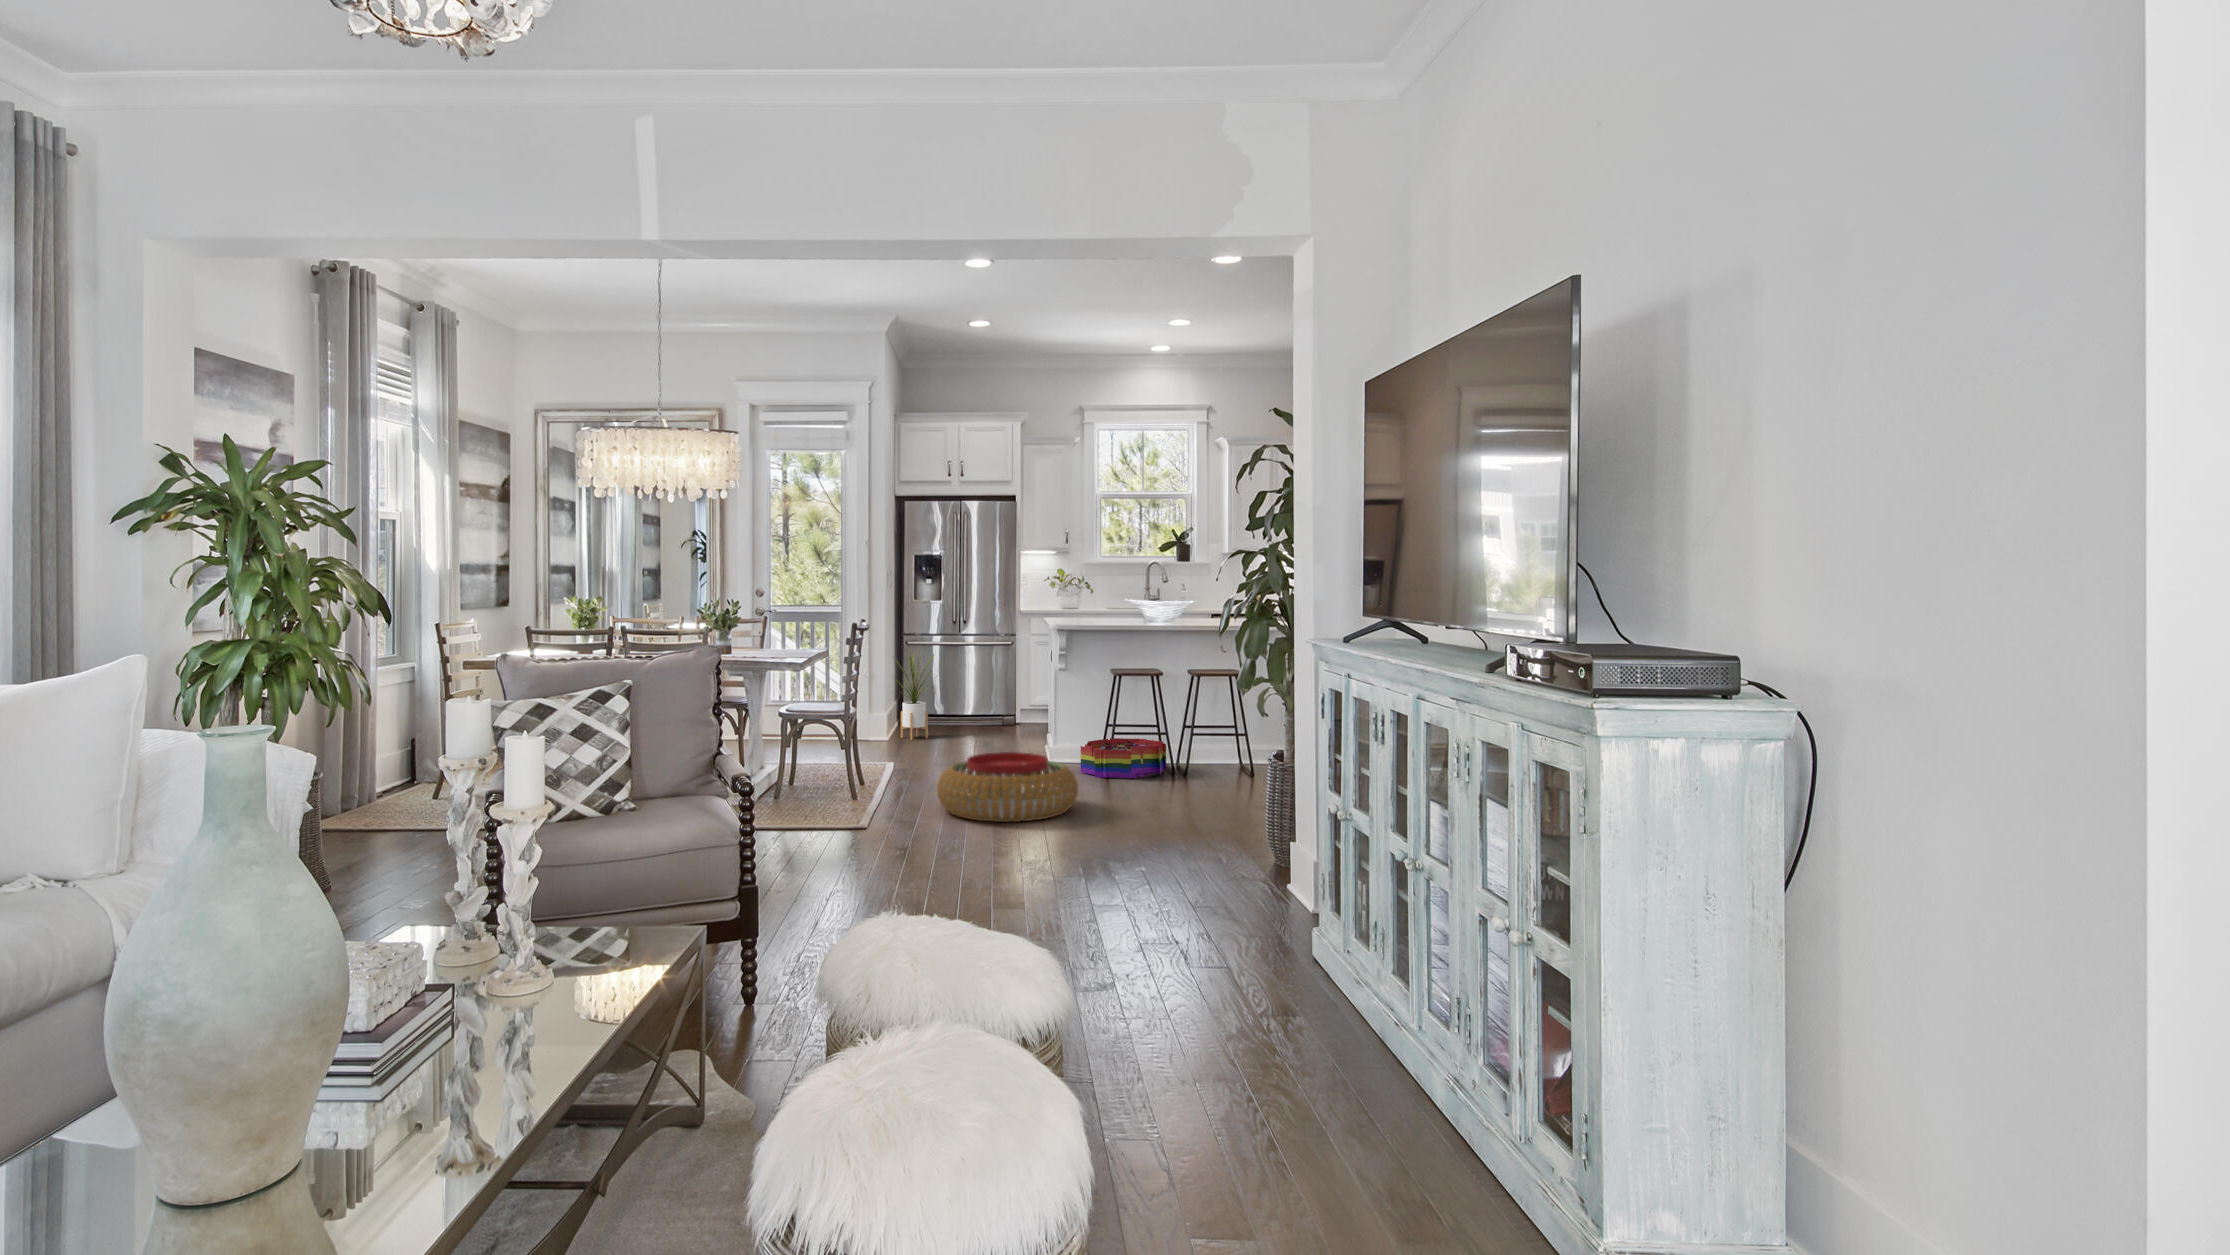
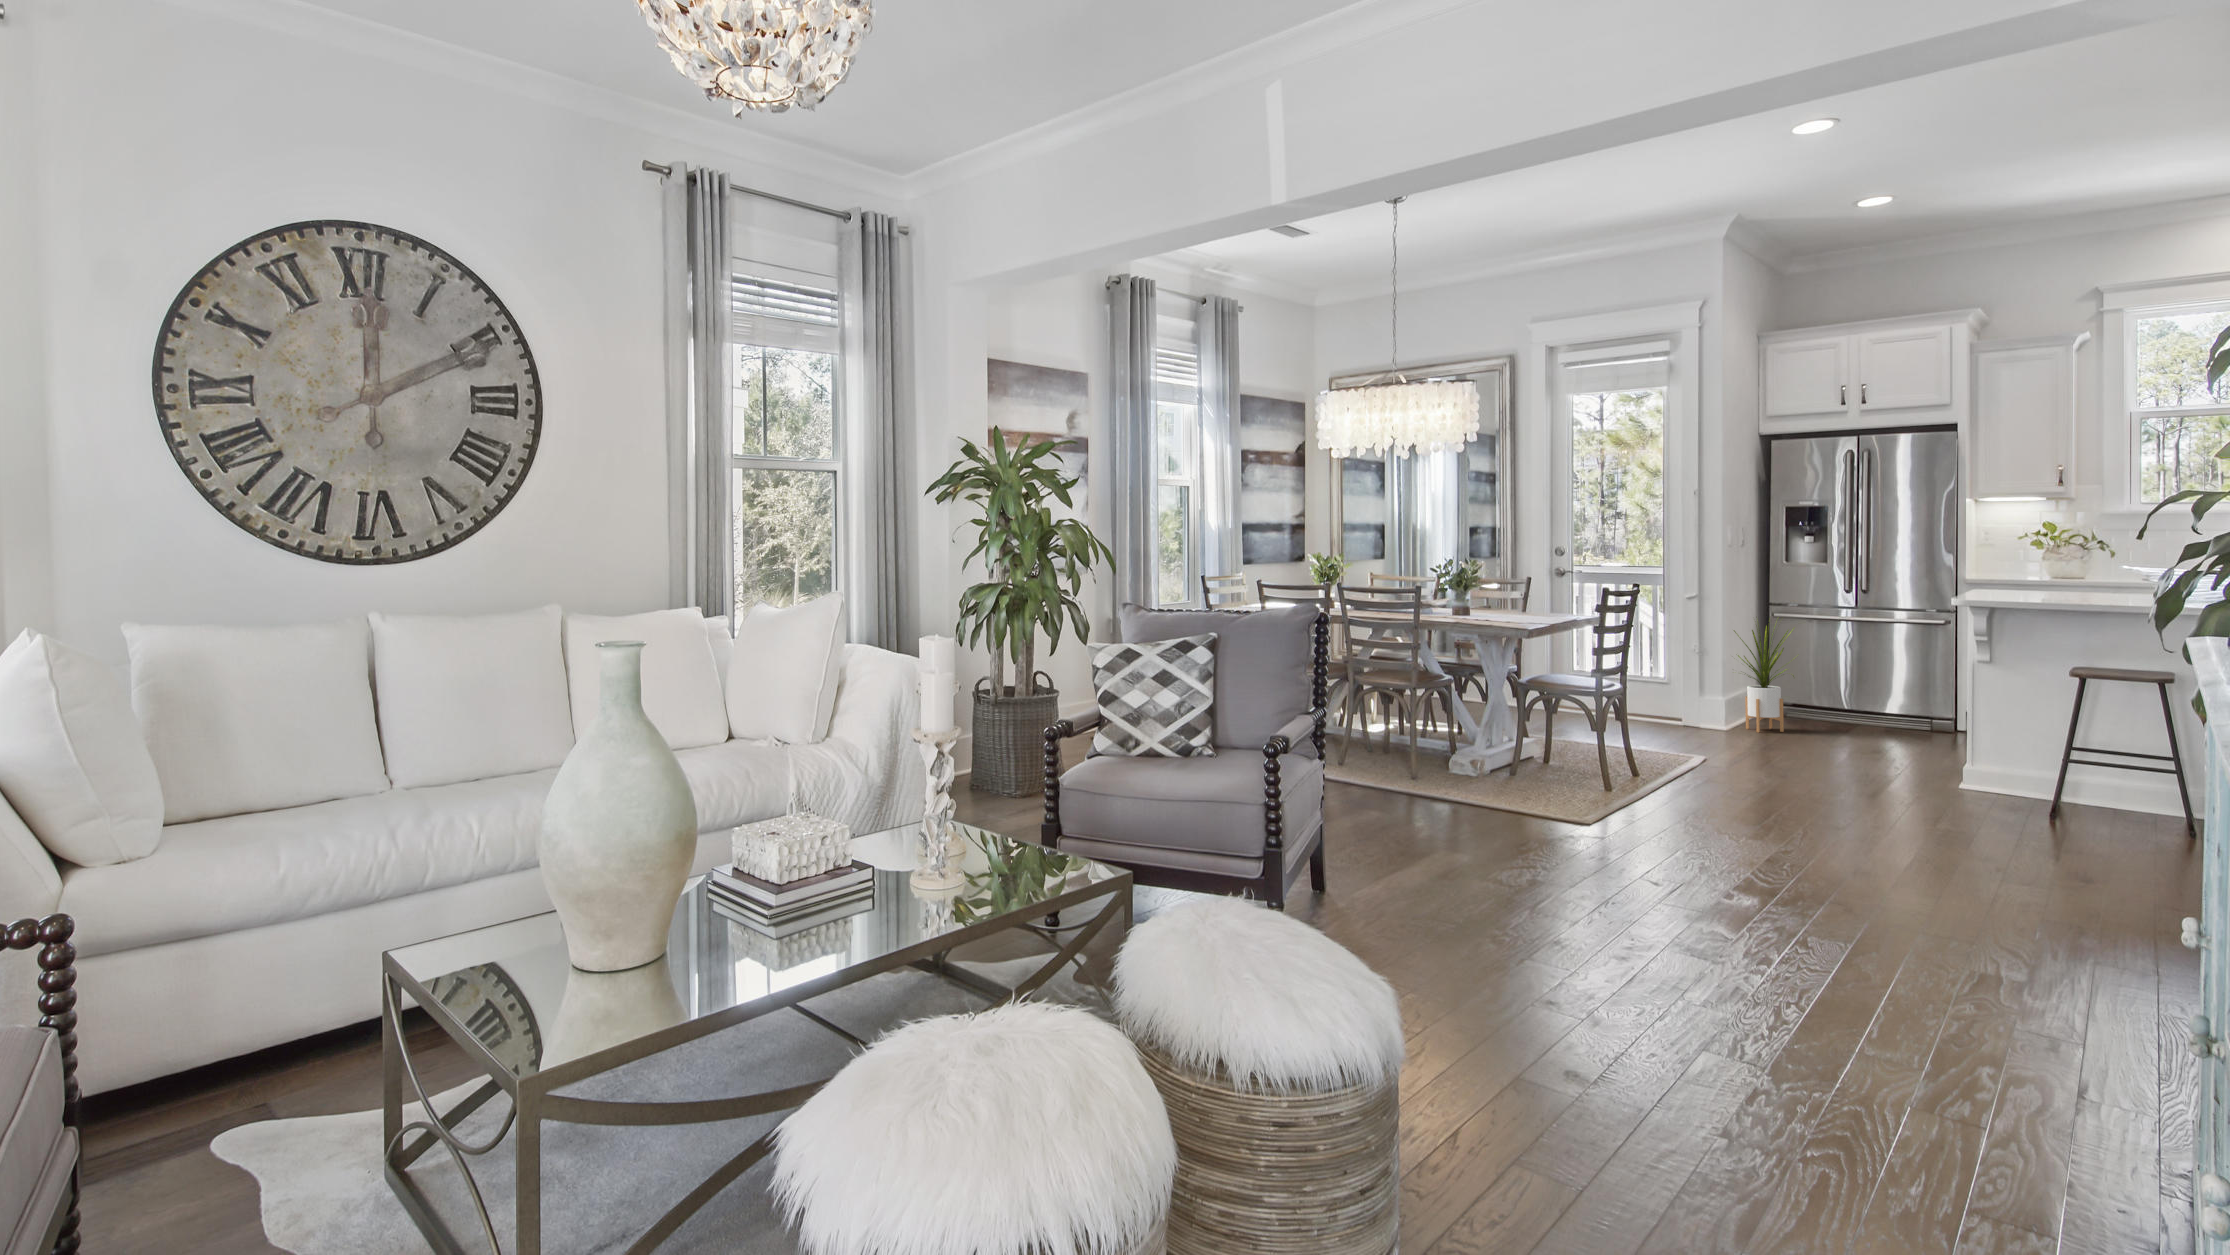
storage bin: present [1081,738,1166,778] -> none [1977,750,2137,810]
pouf: present [937,752,1078,822] -> none [1703,751,1920,841]

